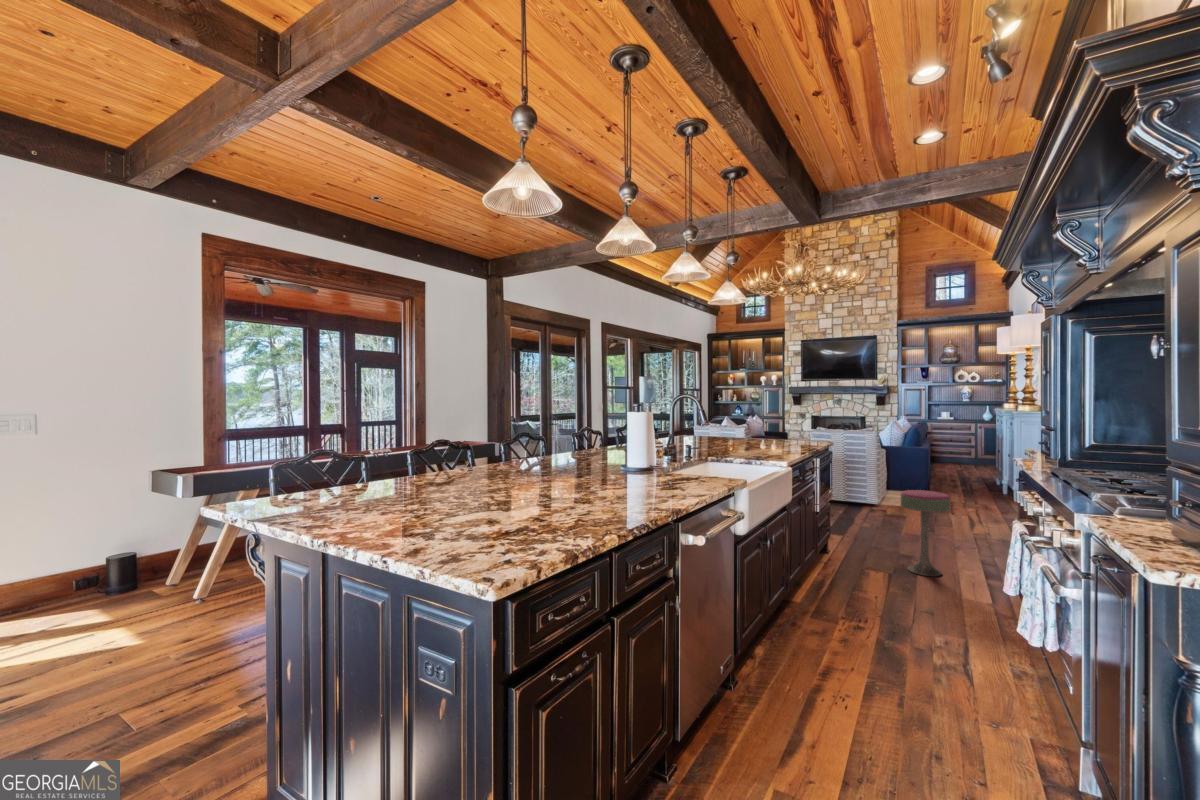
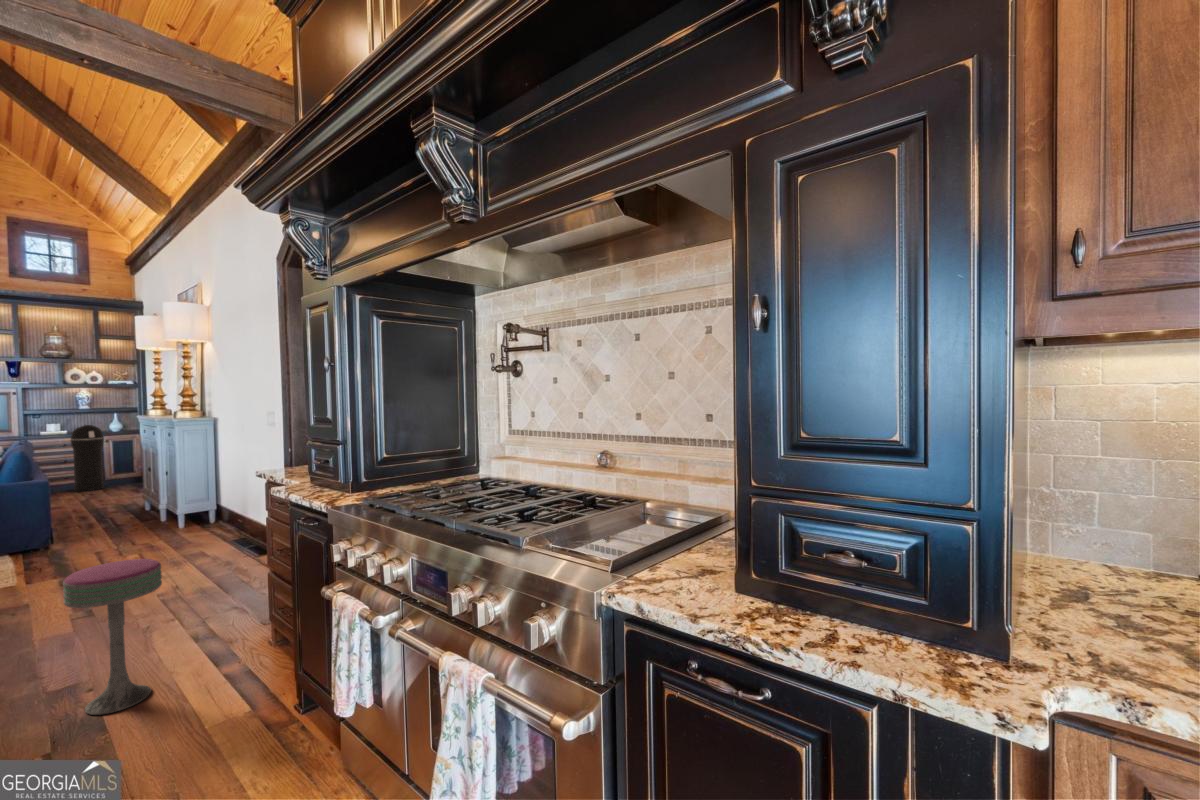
trash can: none [955,414,978,464] -> present [71,425,104,491]

